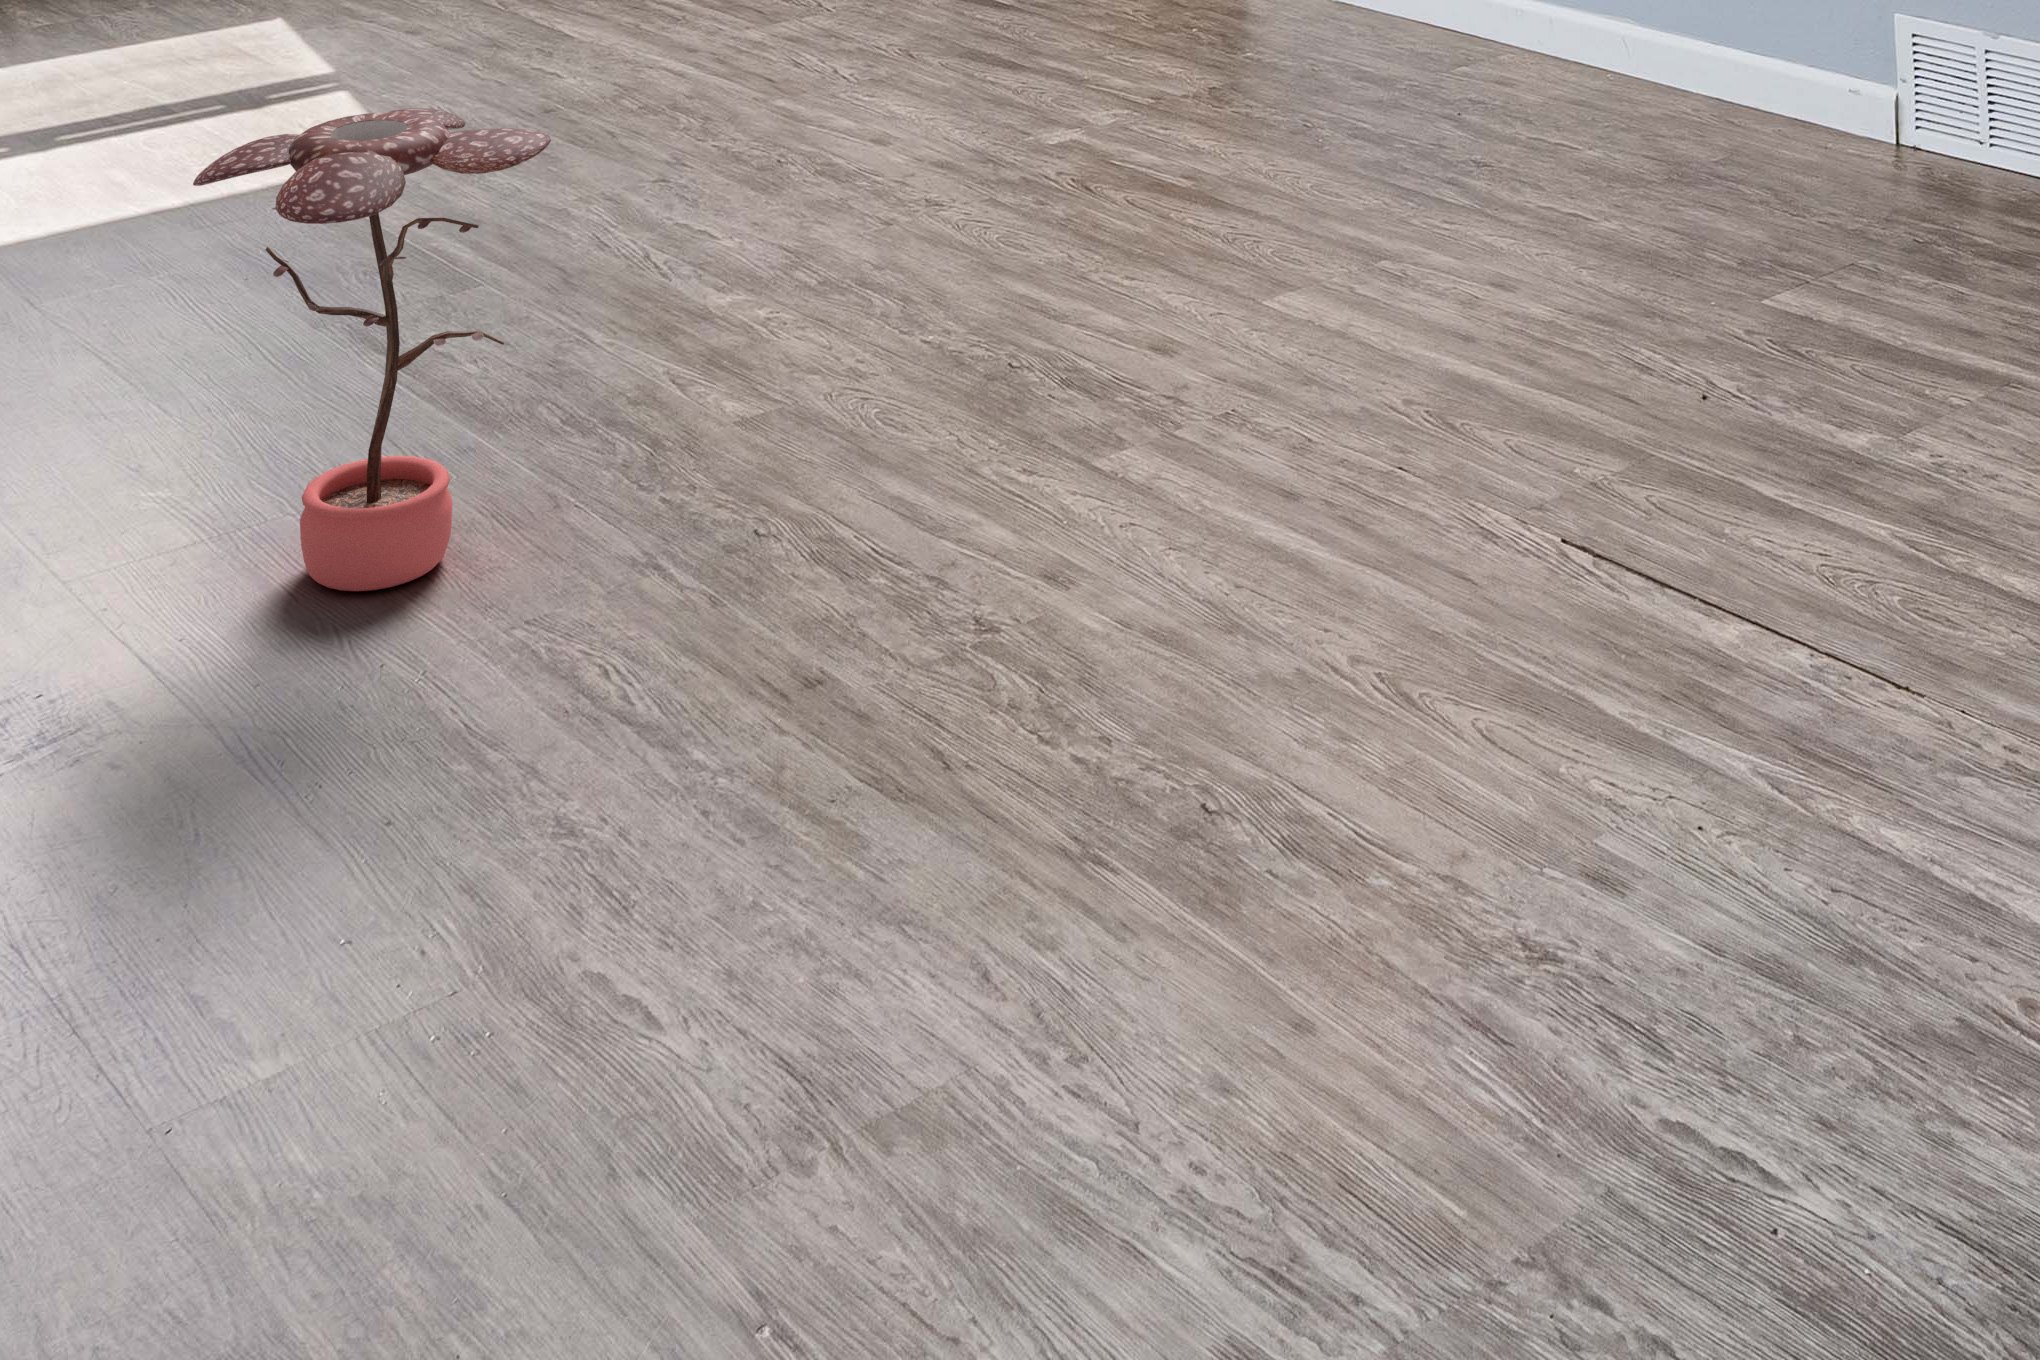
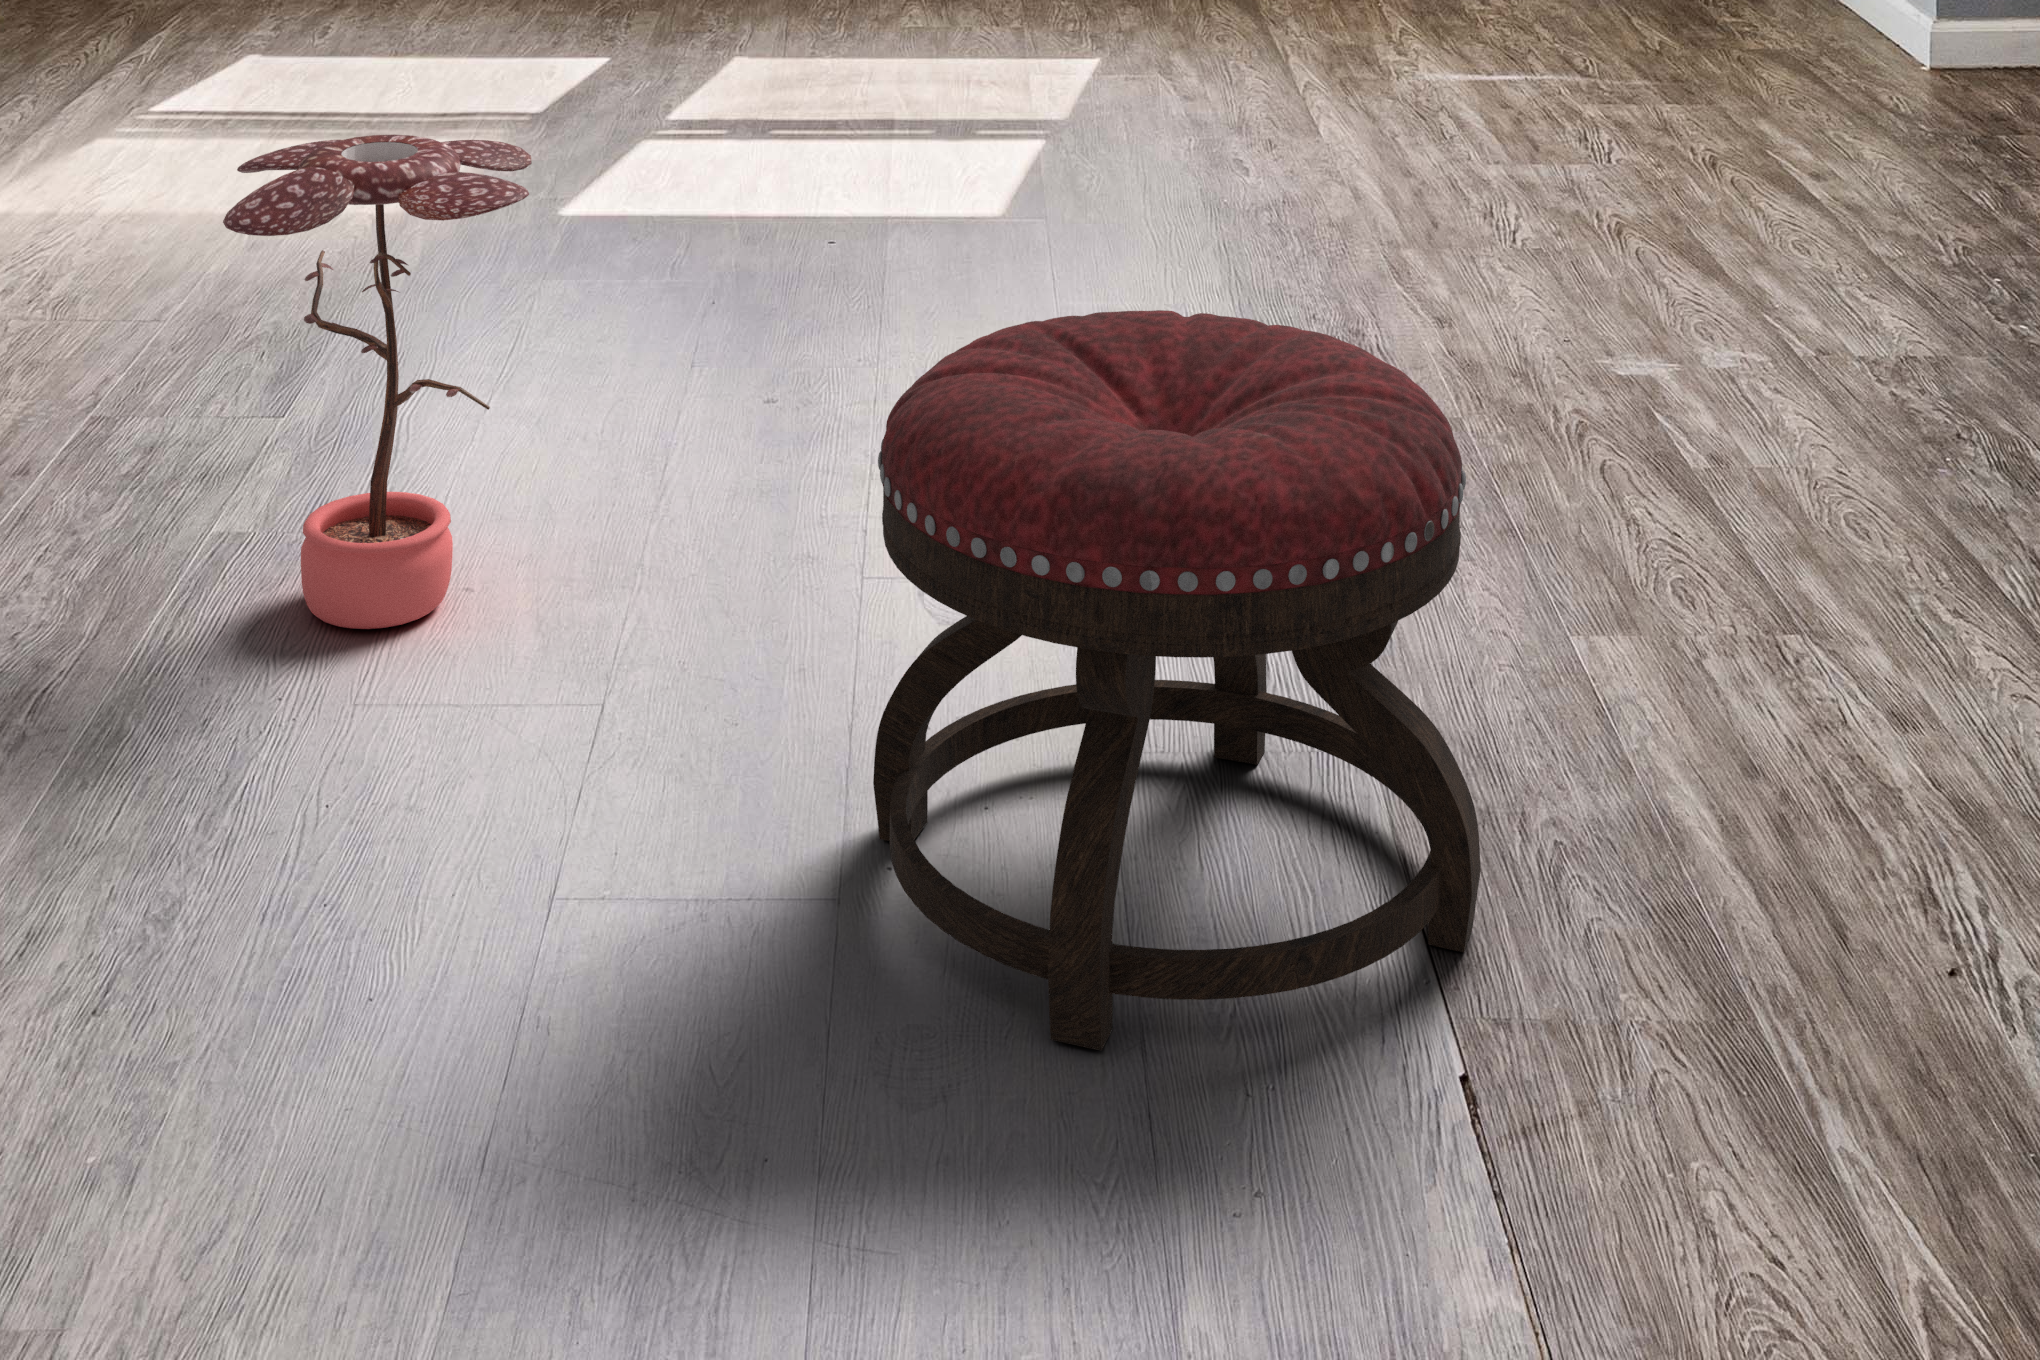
ottoman: none [1027,85,1477,611] -> present [873,310,1481,1051]

